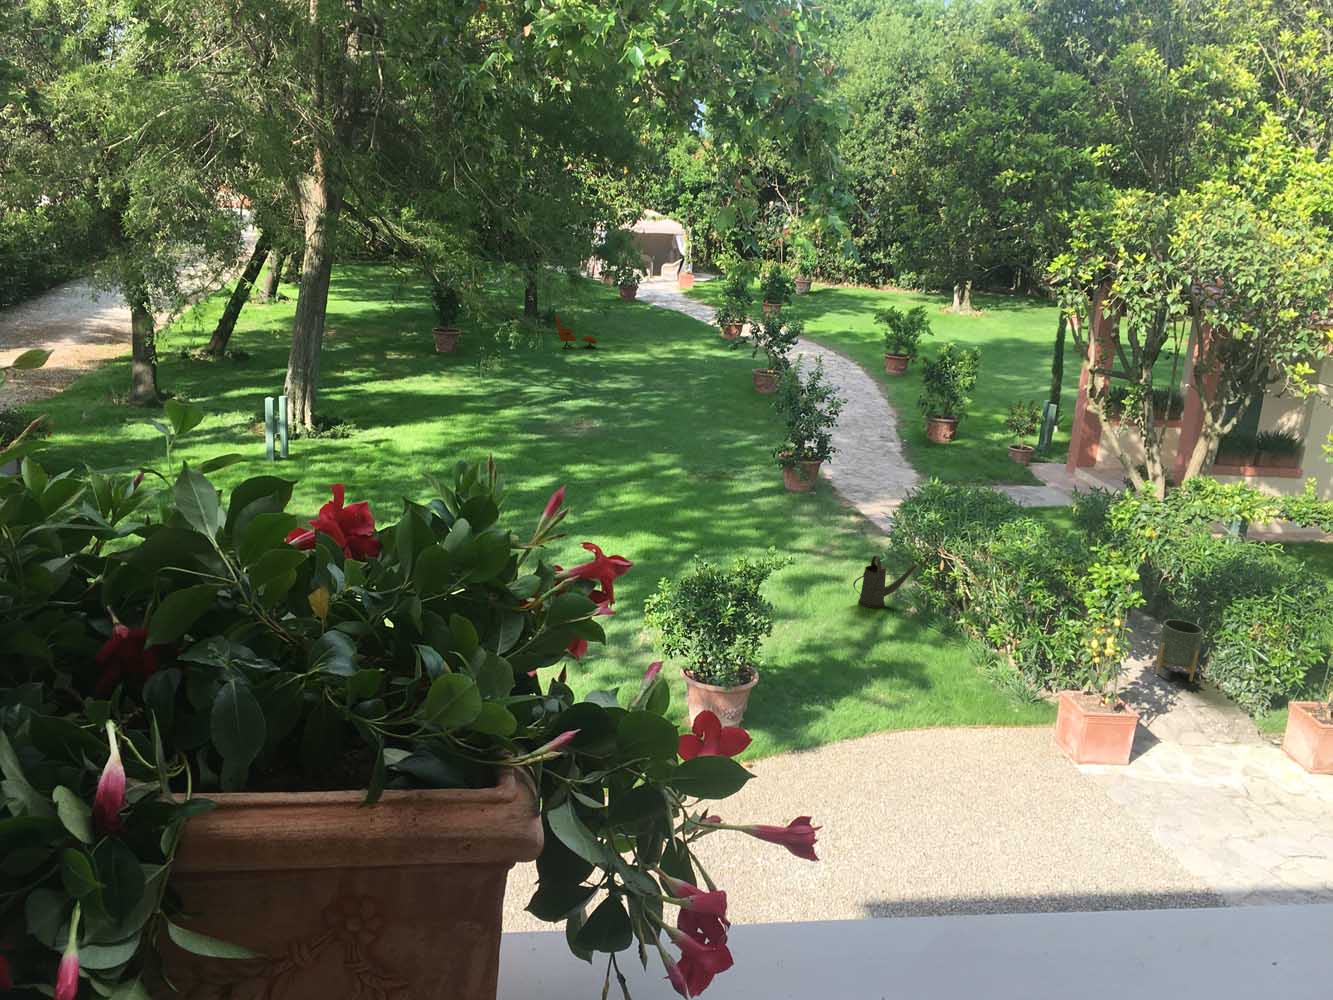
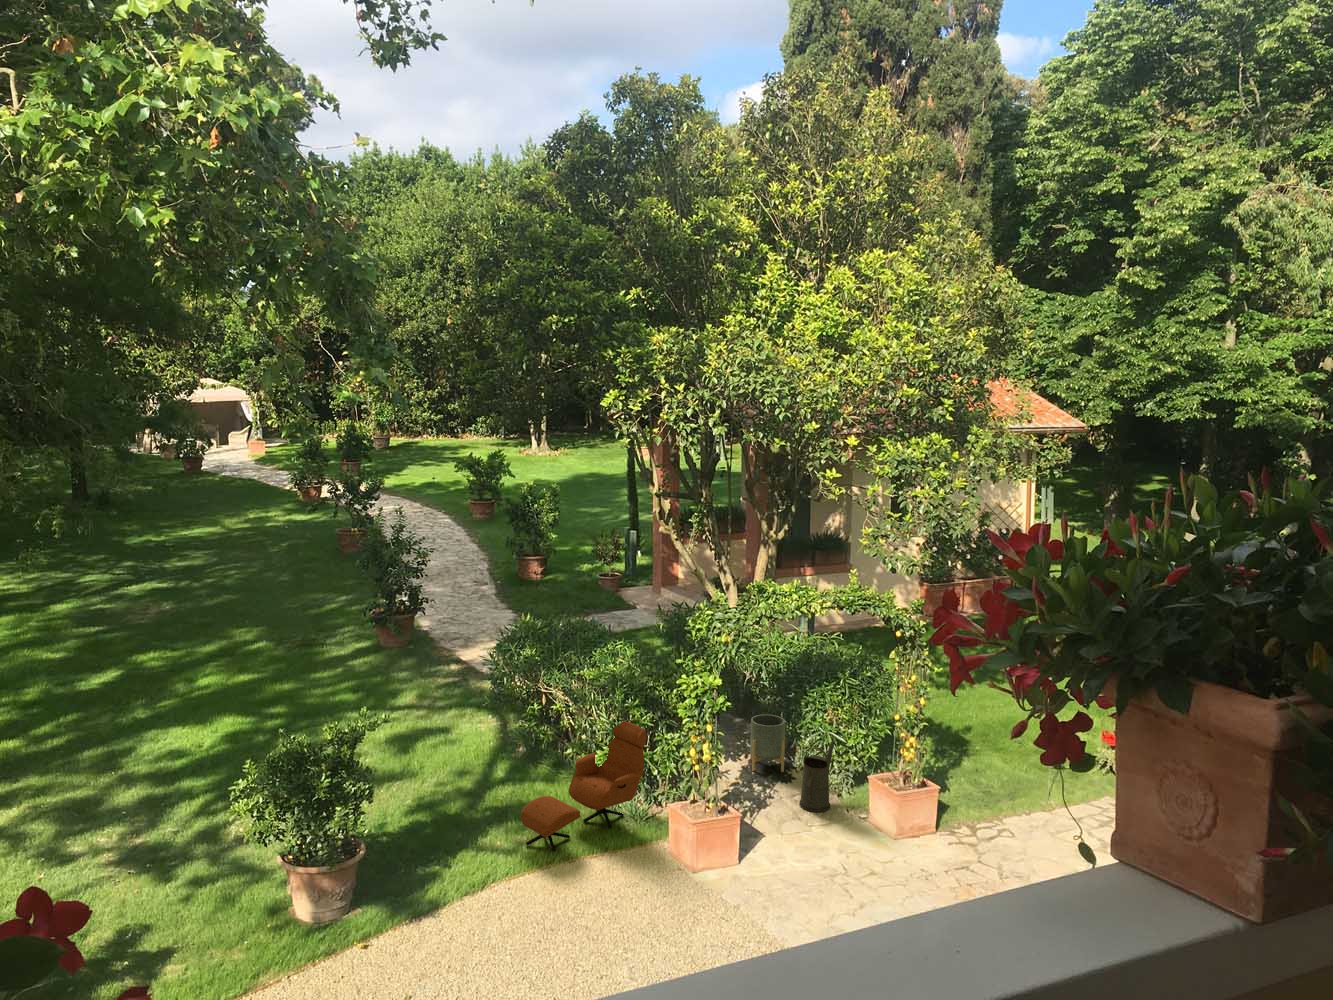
armchair: present [557,316,596,349] -> present [521,721,646,851]
watering can: present [853,556,917,608] -> present [799,742,834,812]

